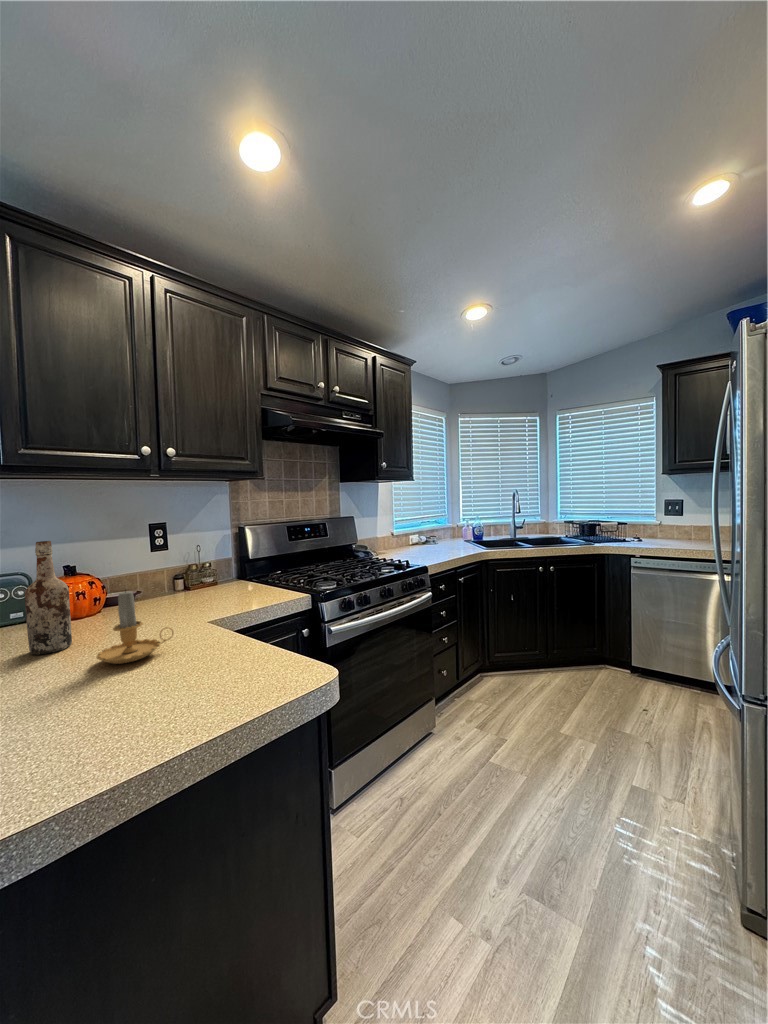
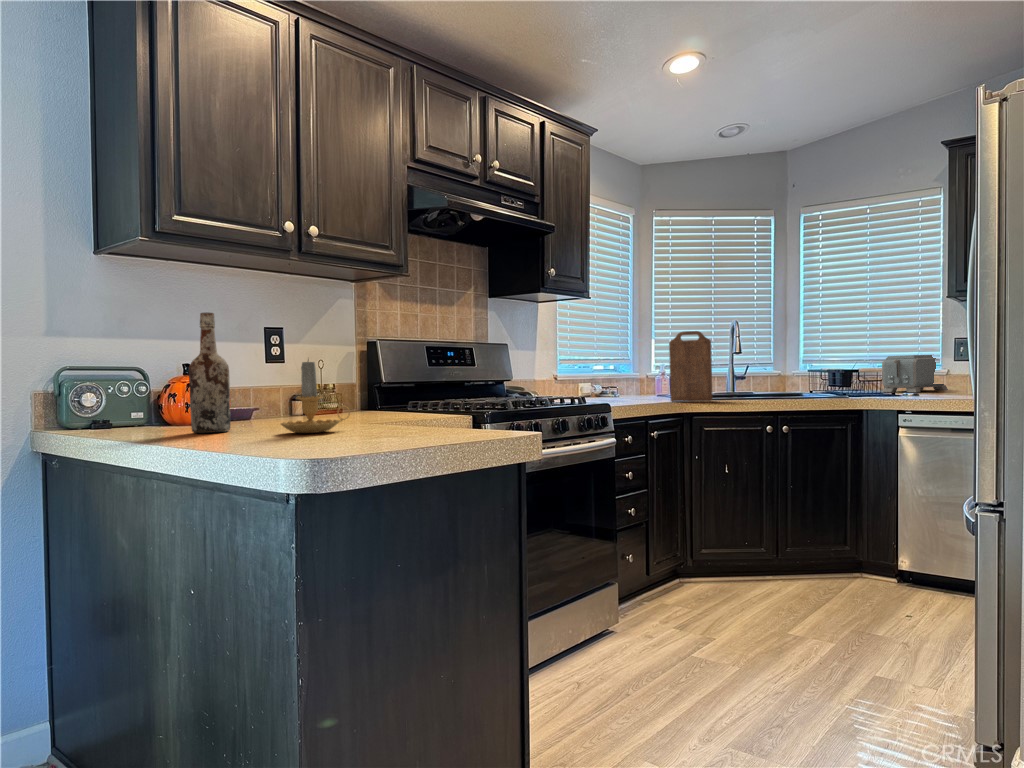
cutting board: none [469,503,500,553] -> present [669,331,712,401]
toaster: none [616,511,661,539] -> present [882,355,948,392]

